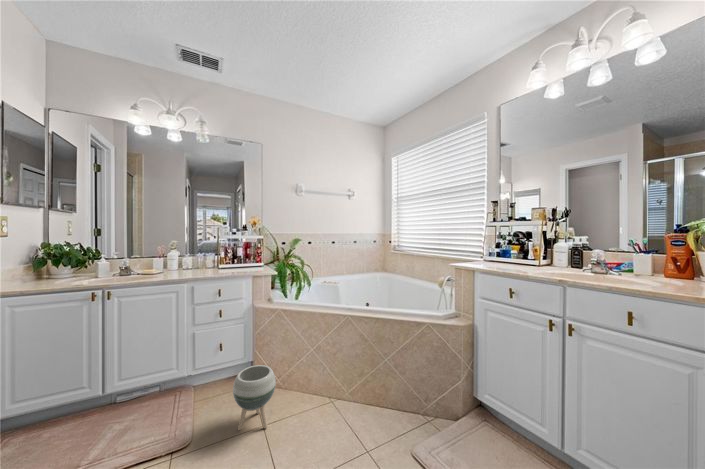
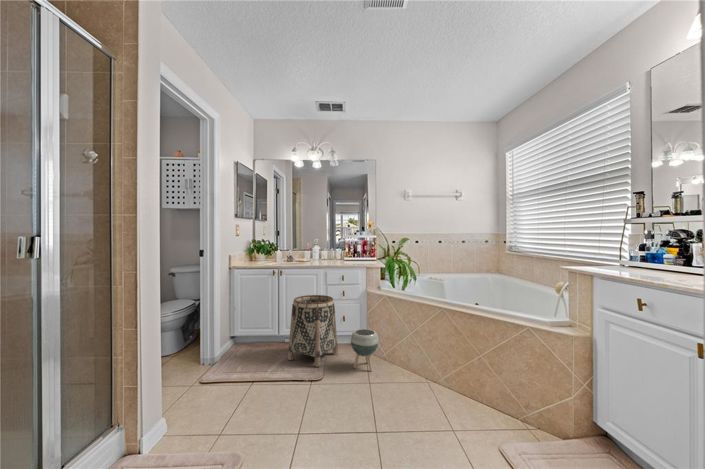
basket: none [113,324,210,448] -> present [288,295,338,367]

